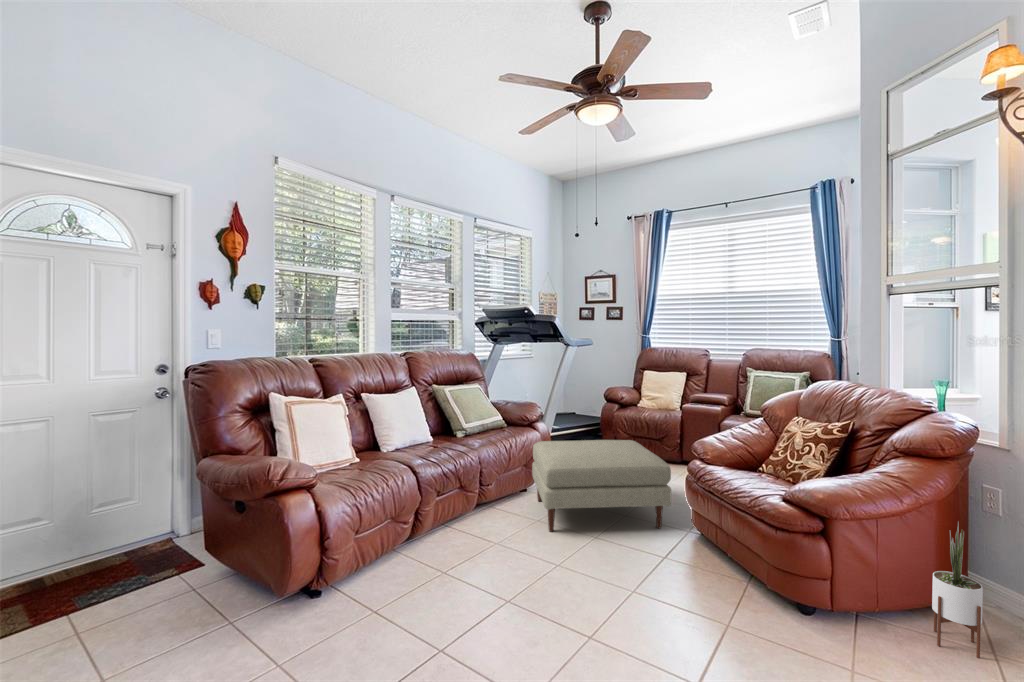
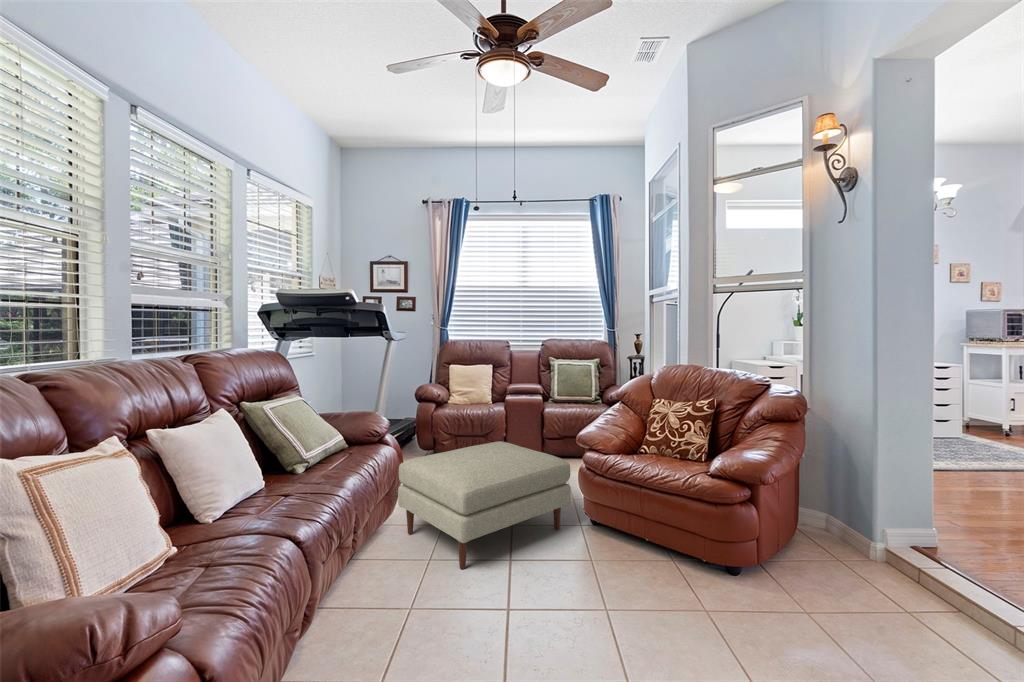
potted plant: present [932,523,983,658] -> none [806,467,845,568]

